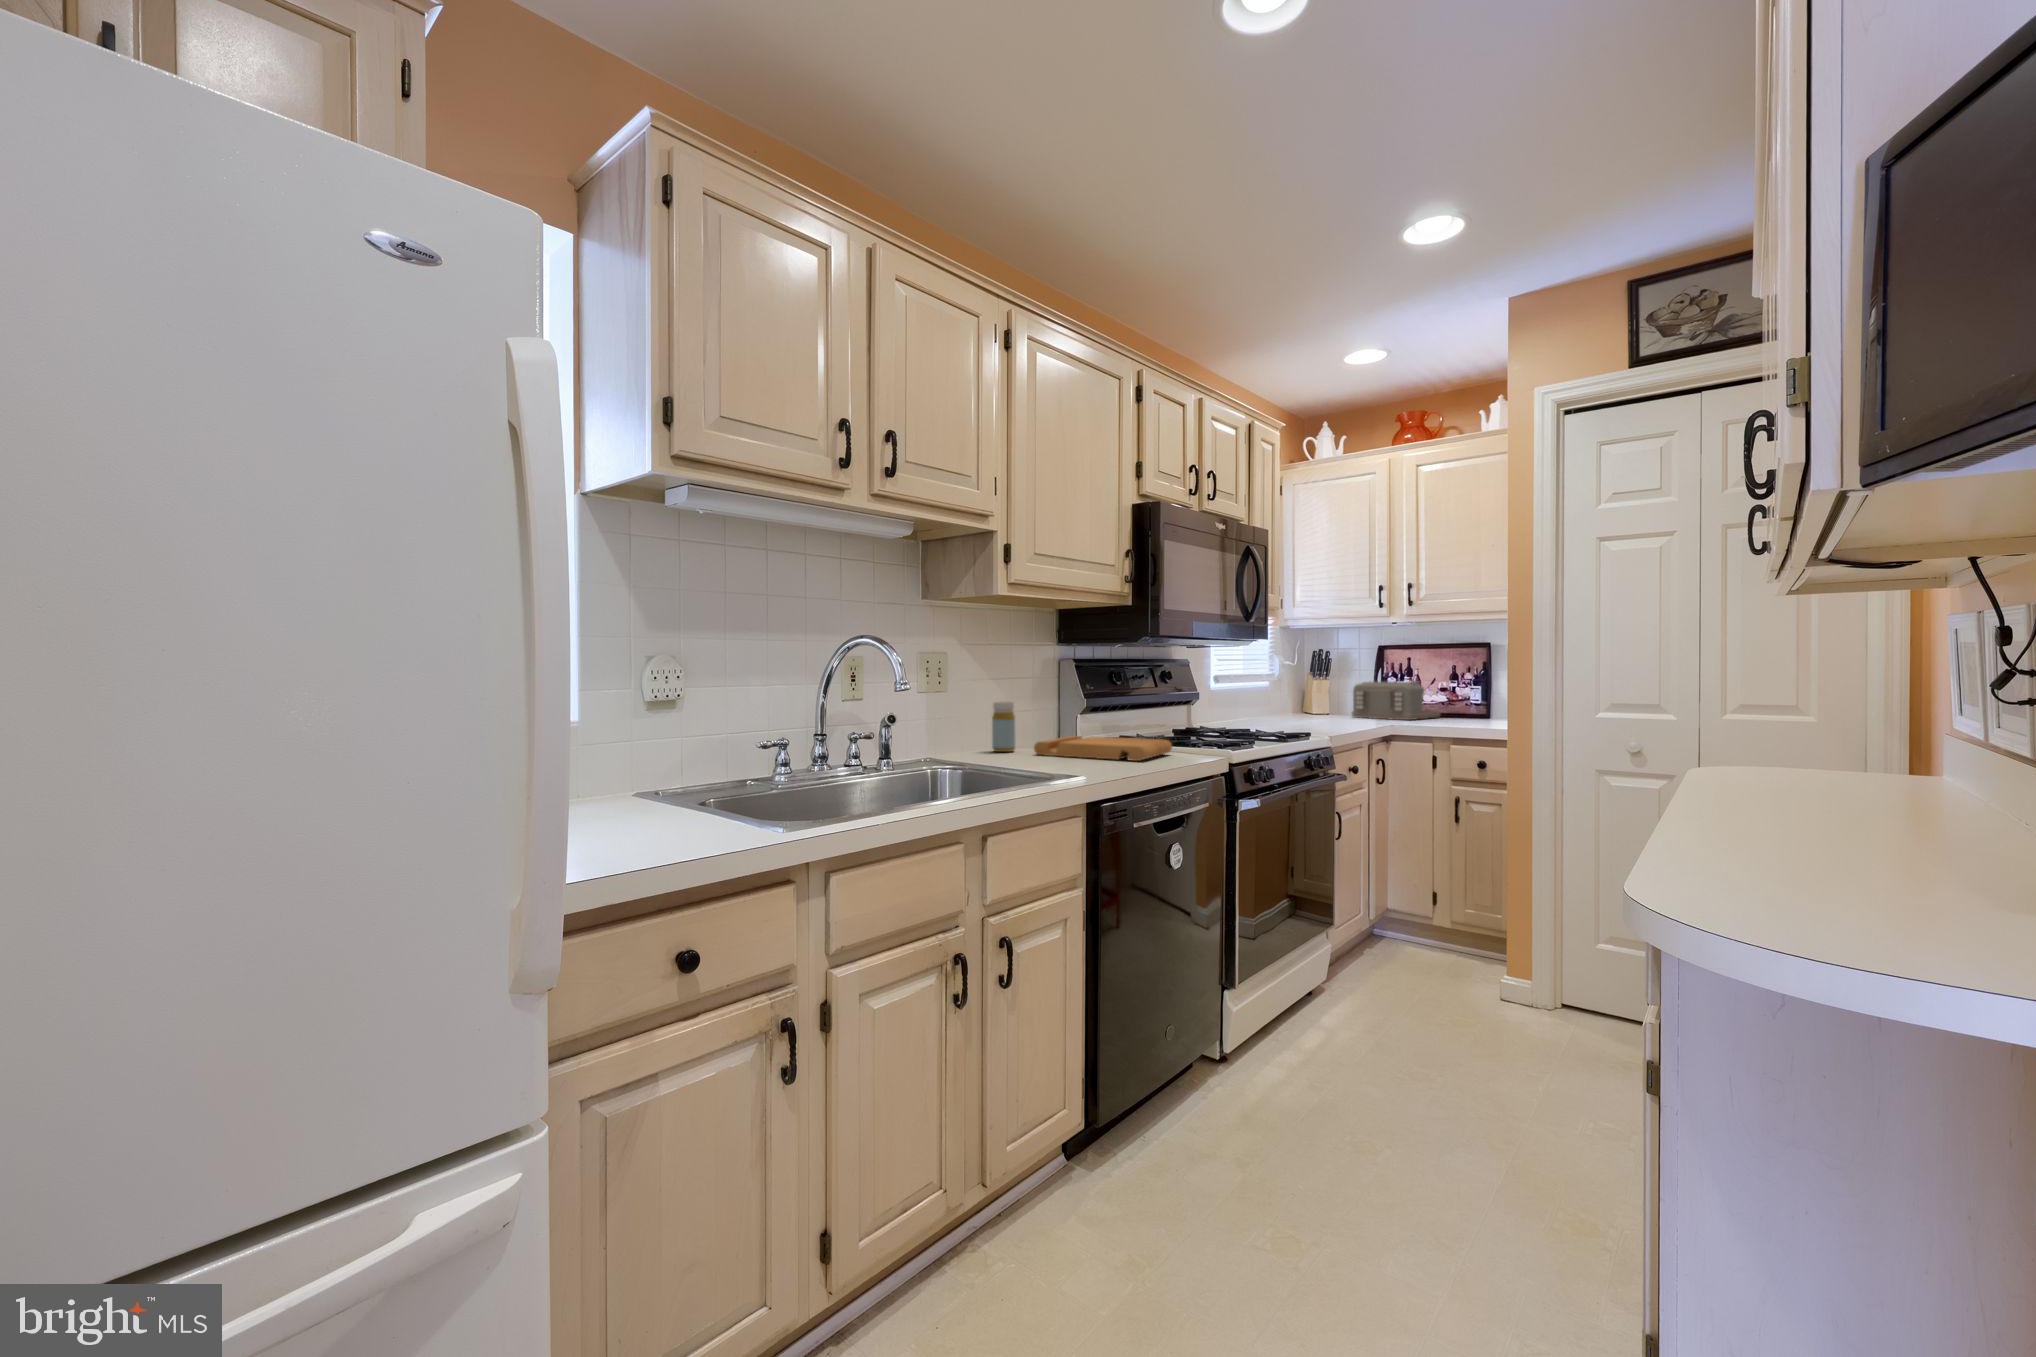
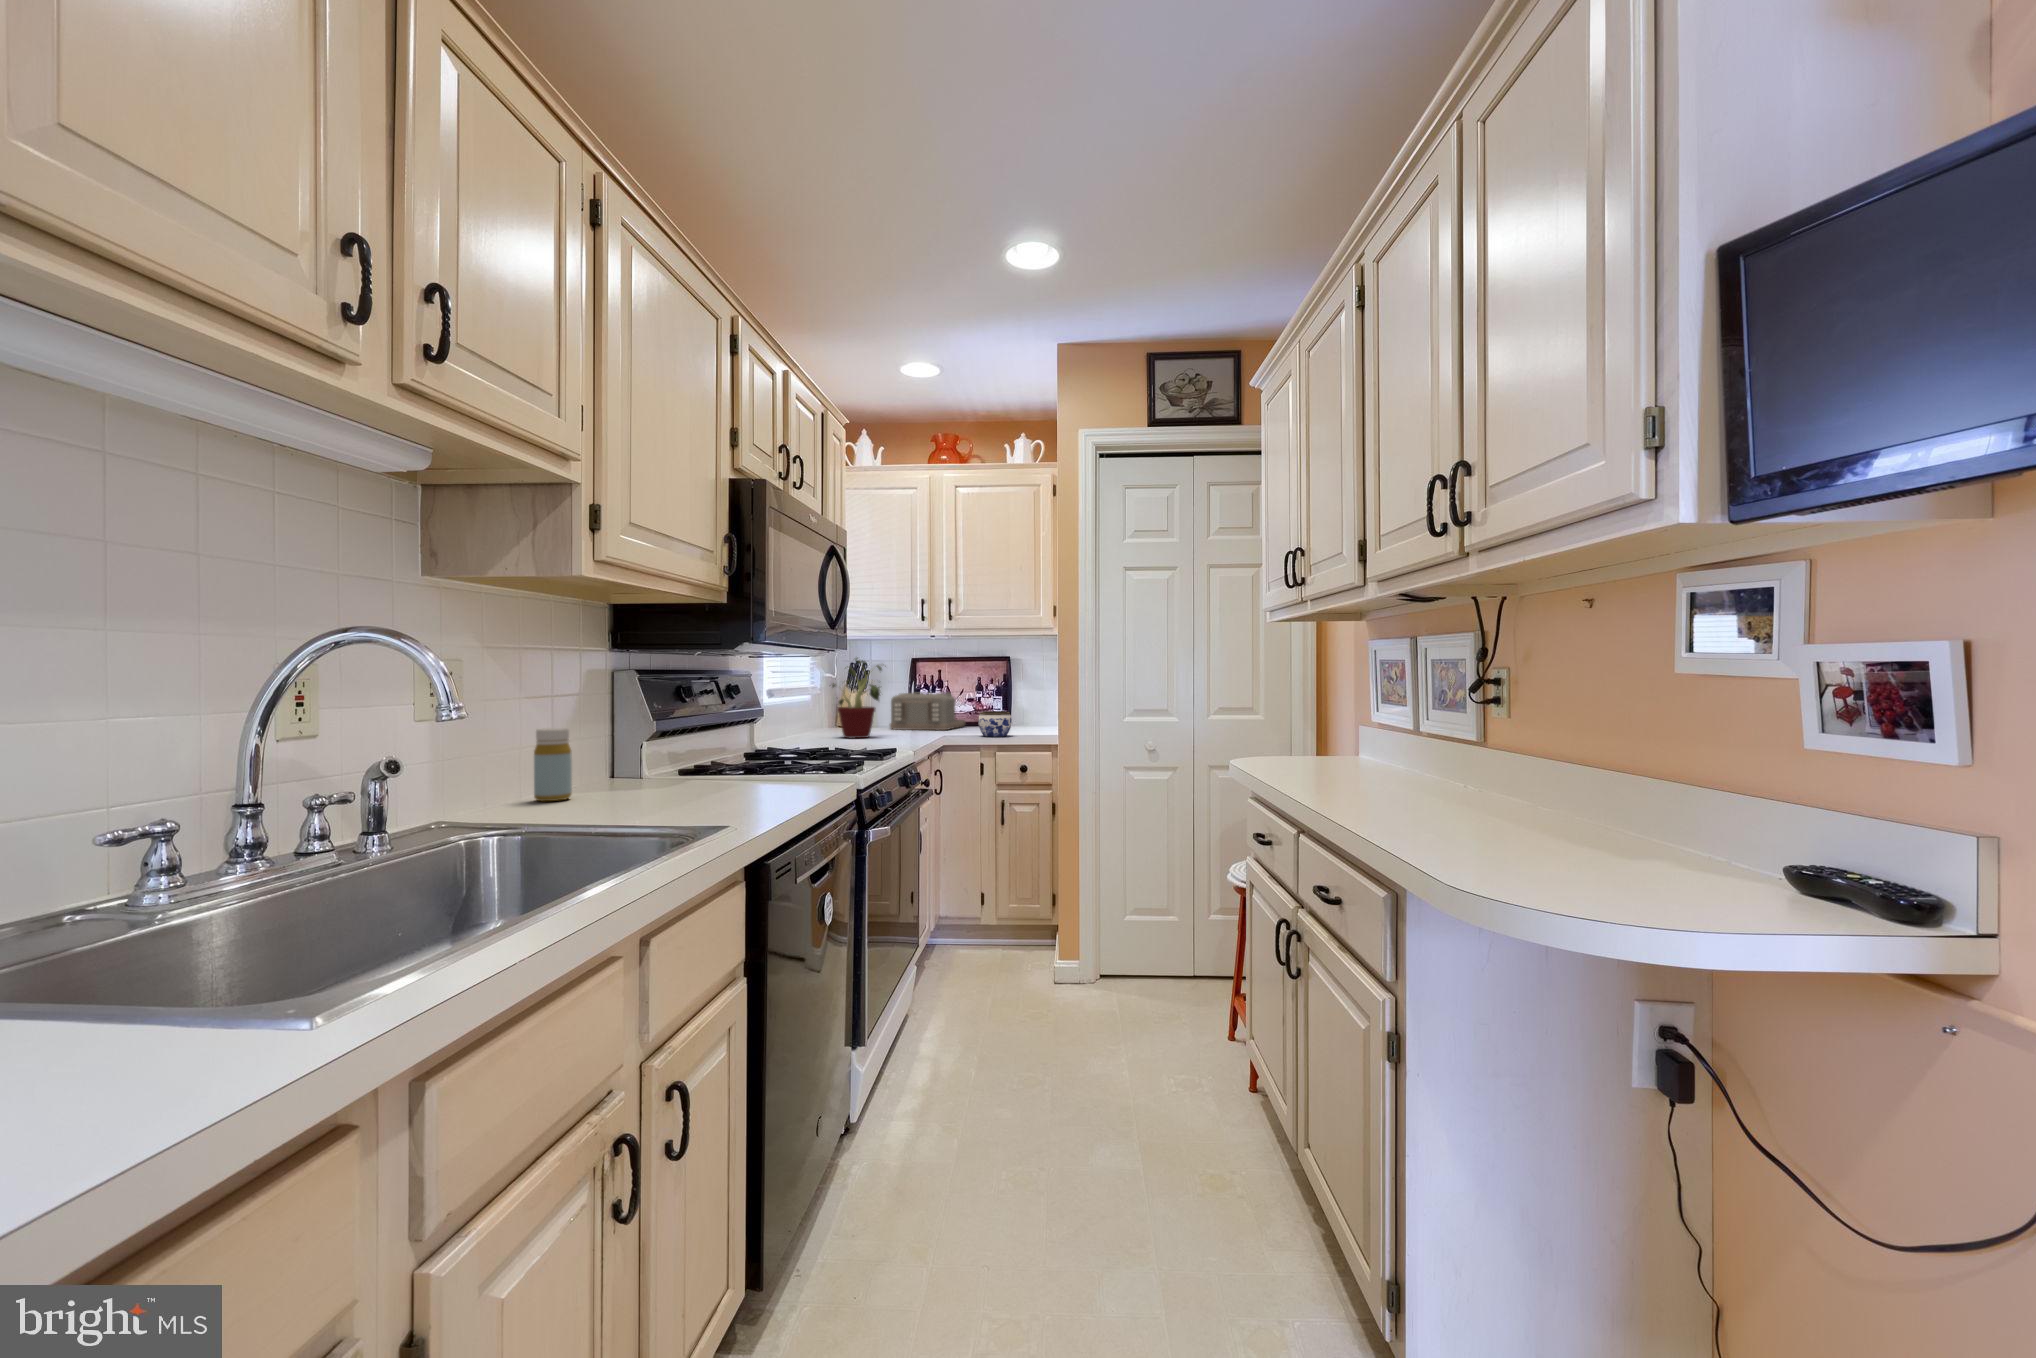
potted plant: none [1275,646,1337,724] -> present [832,658,882,738]
jar: none [1433,701,1473,728] -> present [978,711,1012,737]
cutting board: present [1034,736,1172,761] -> none [609,768,793,801]

